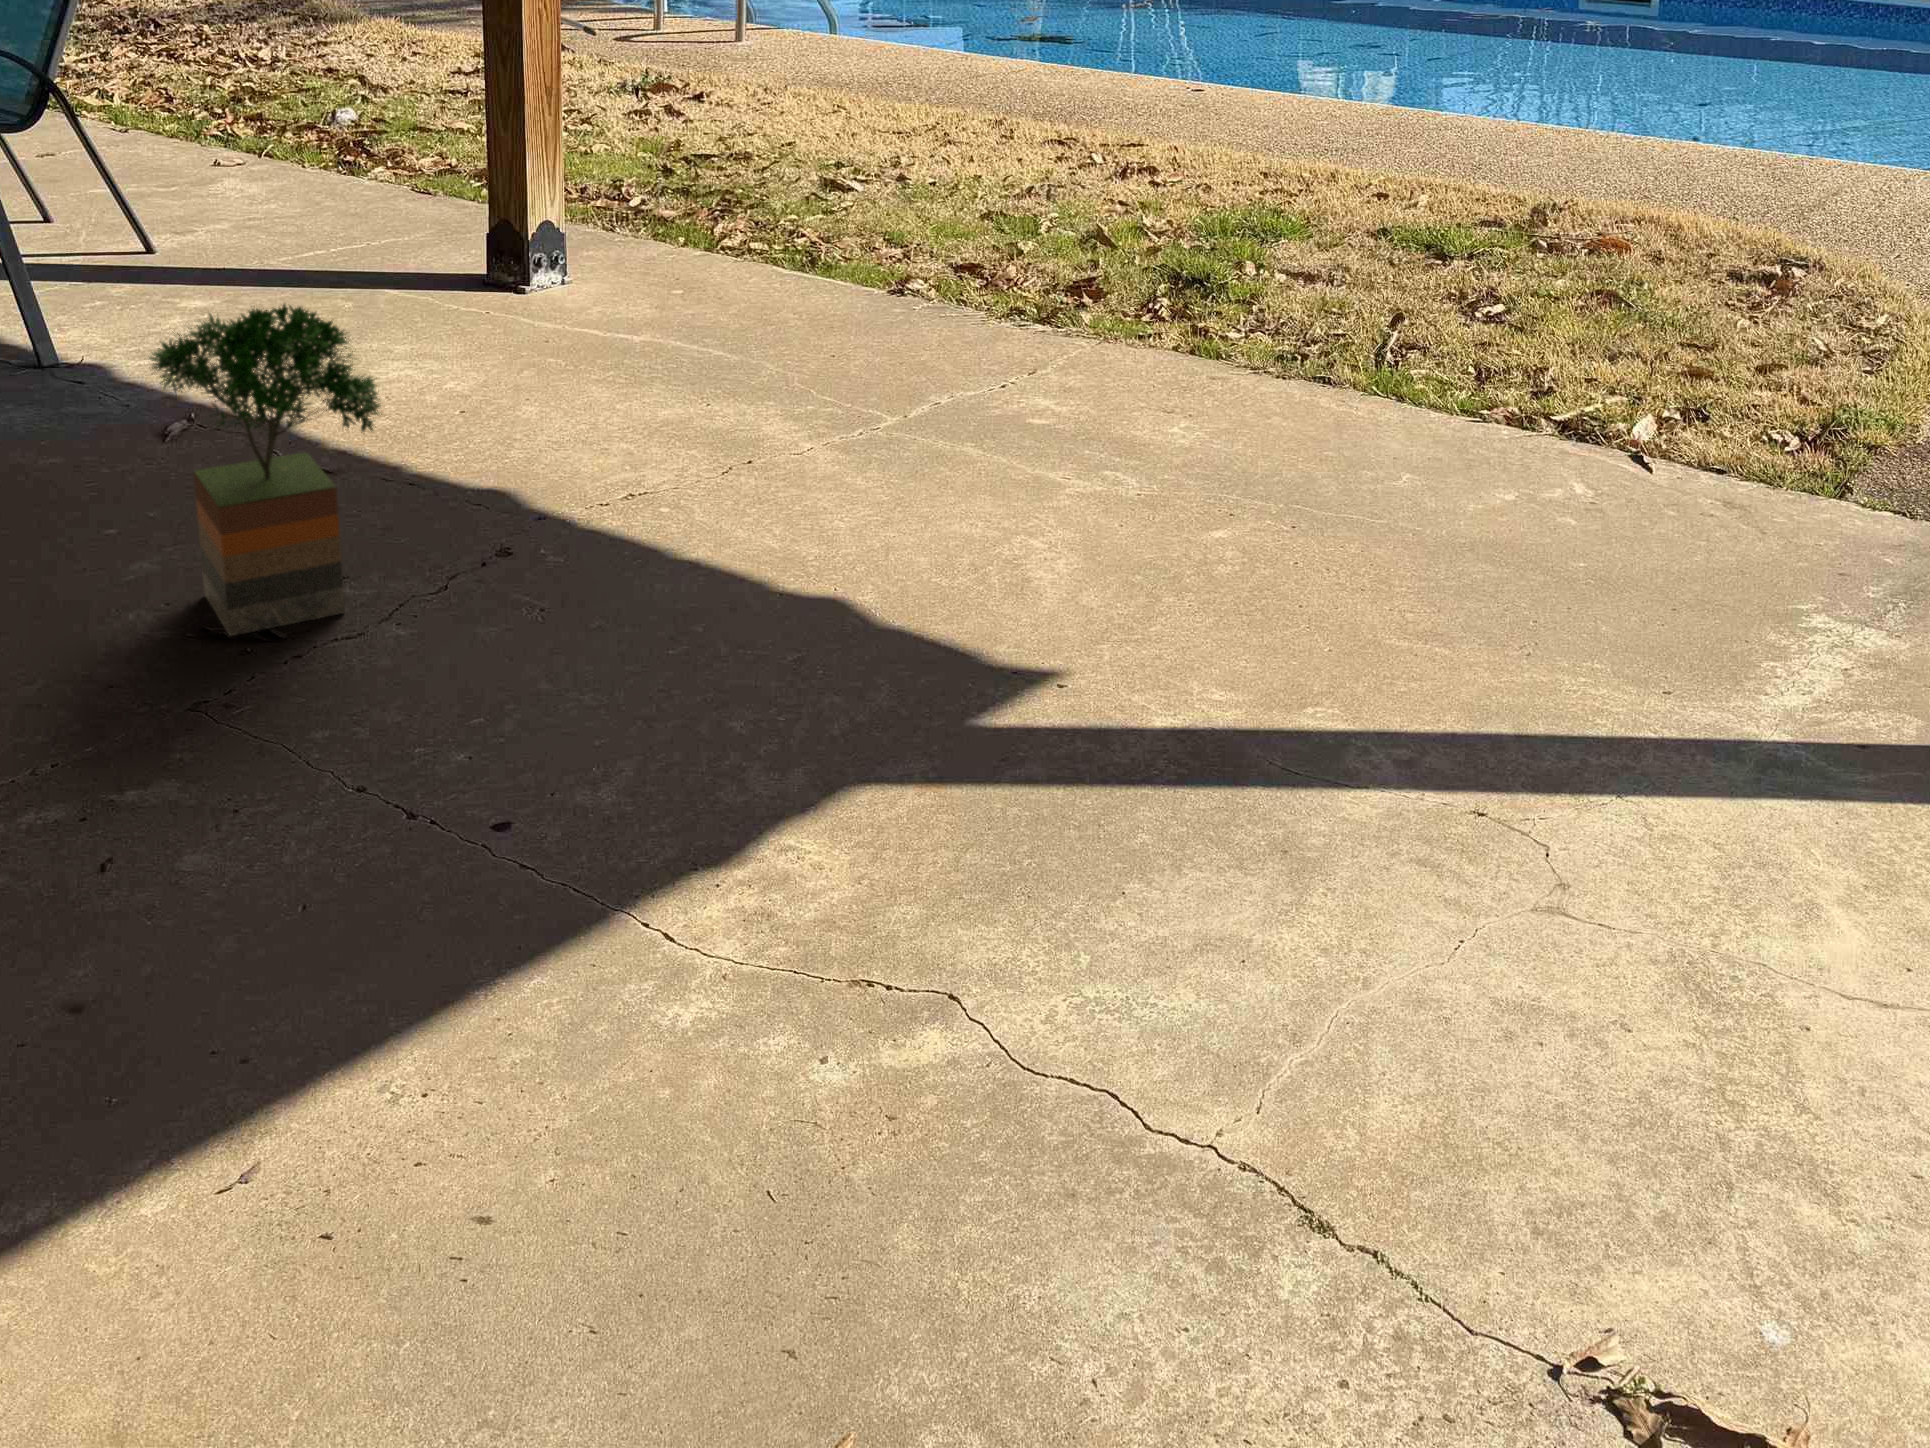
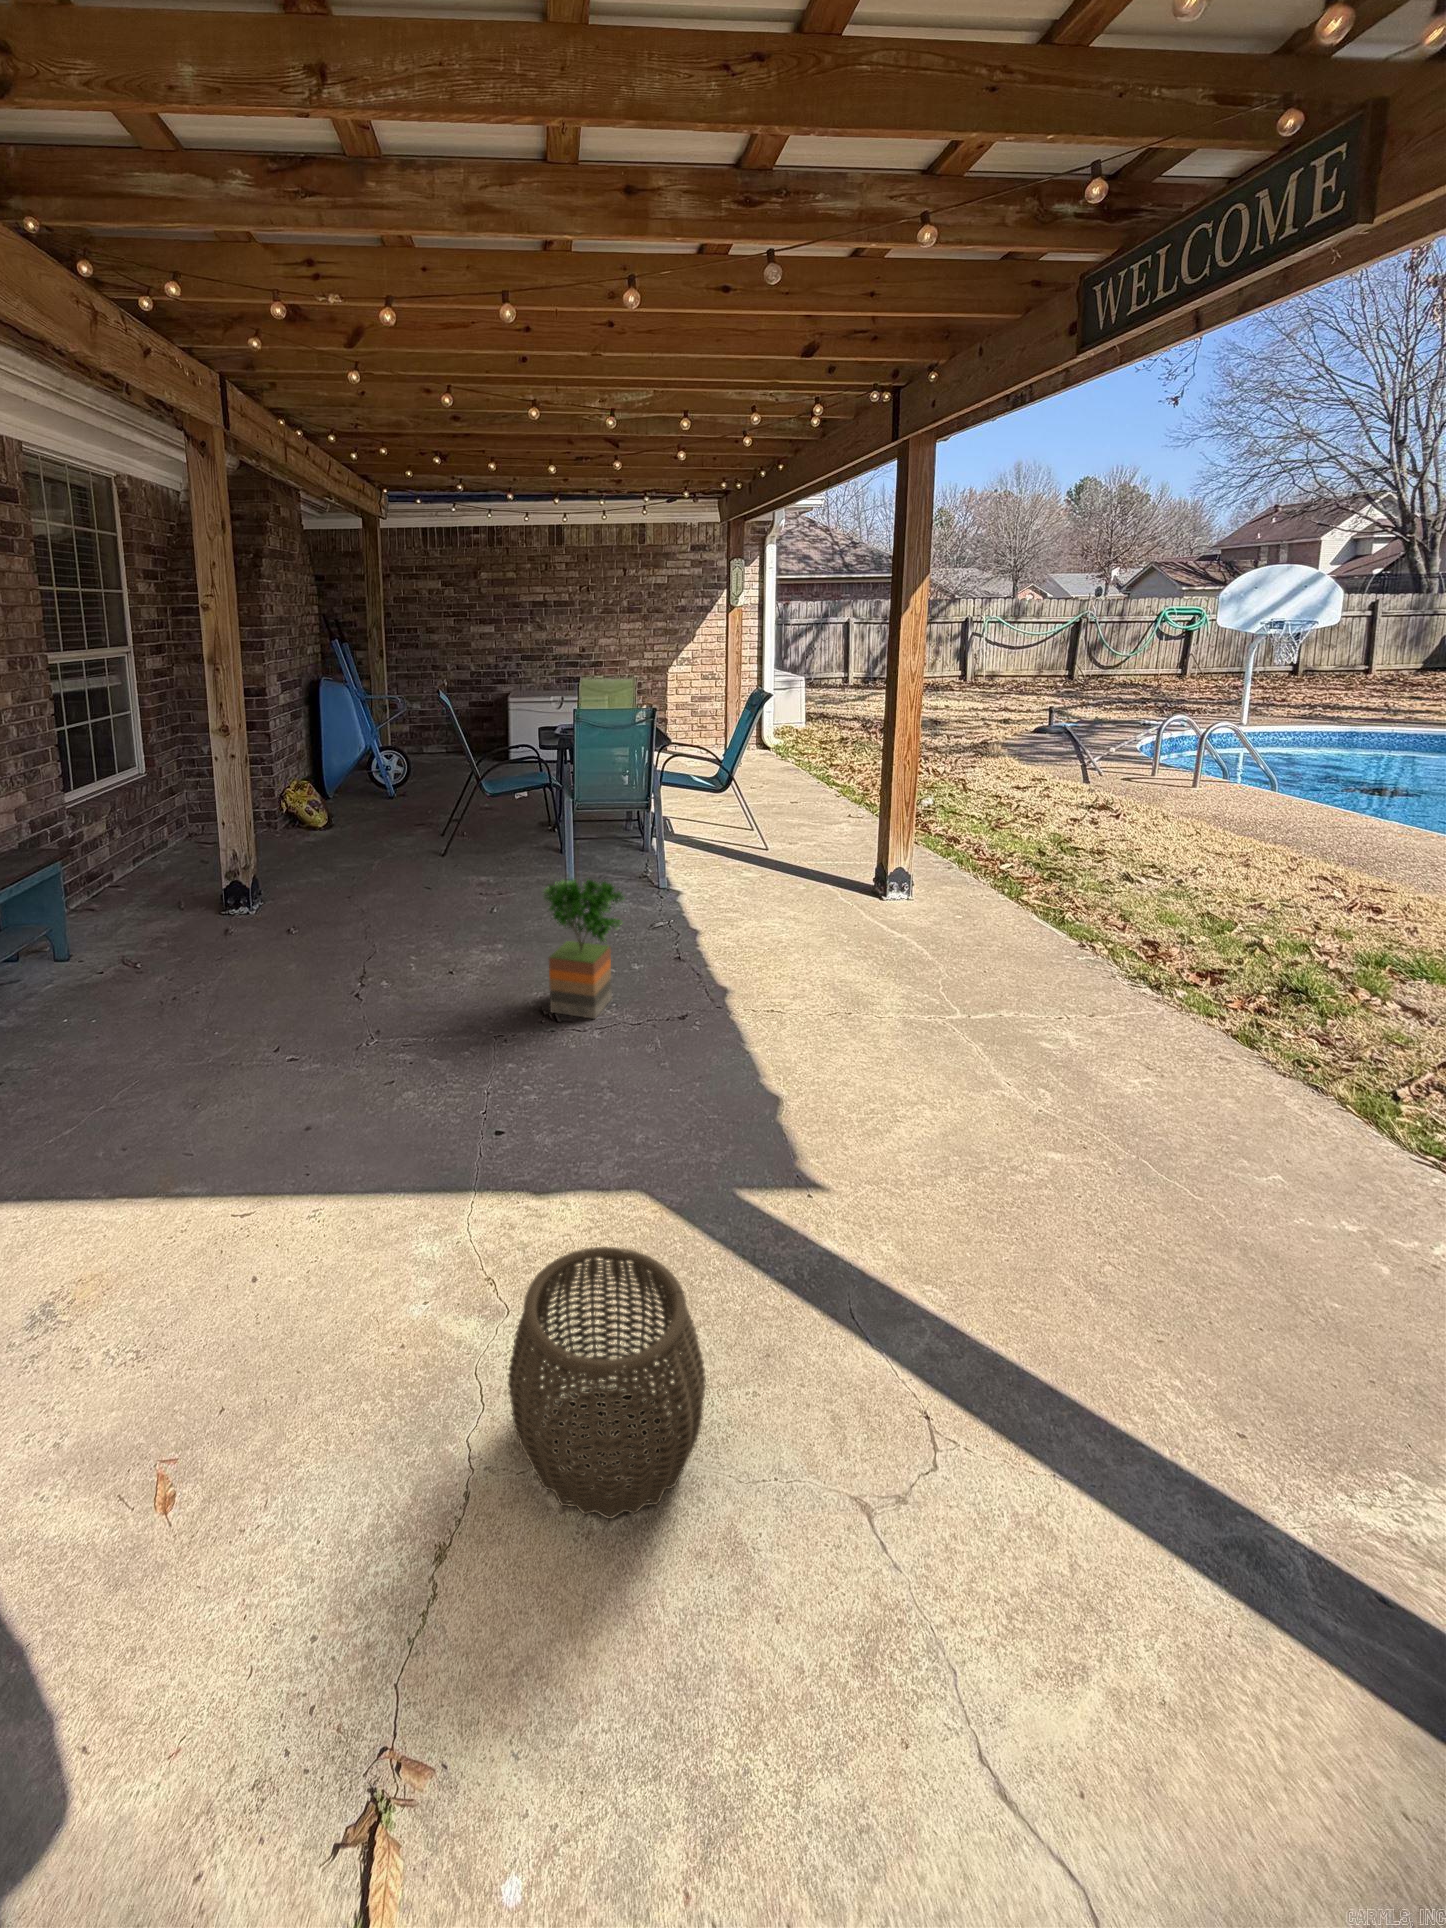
woven basket: none [1145,727,1461,1093] -> present [508,1247,706,1519]

